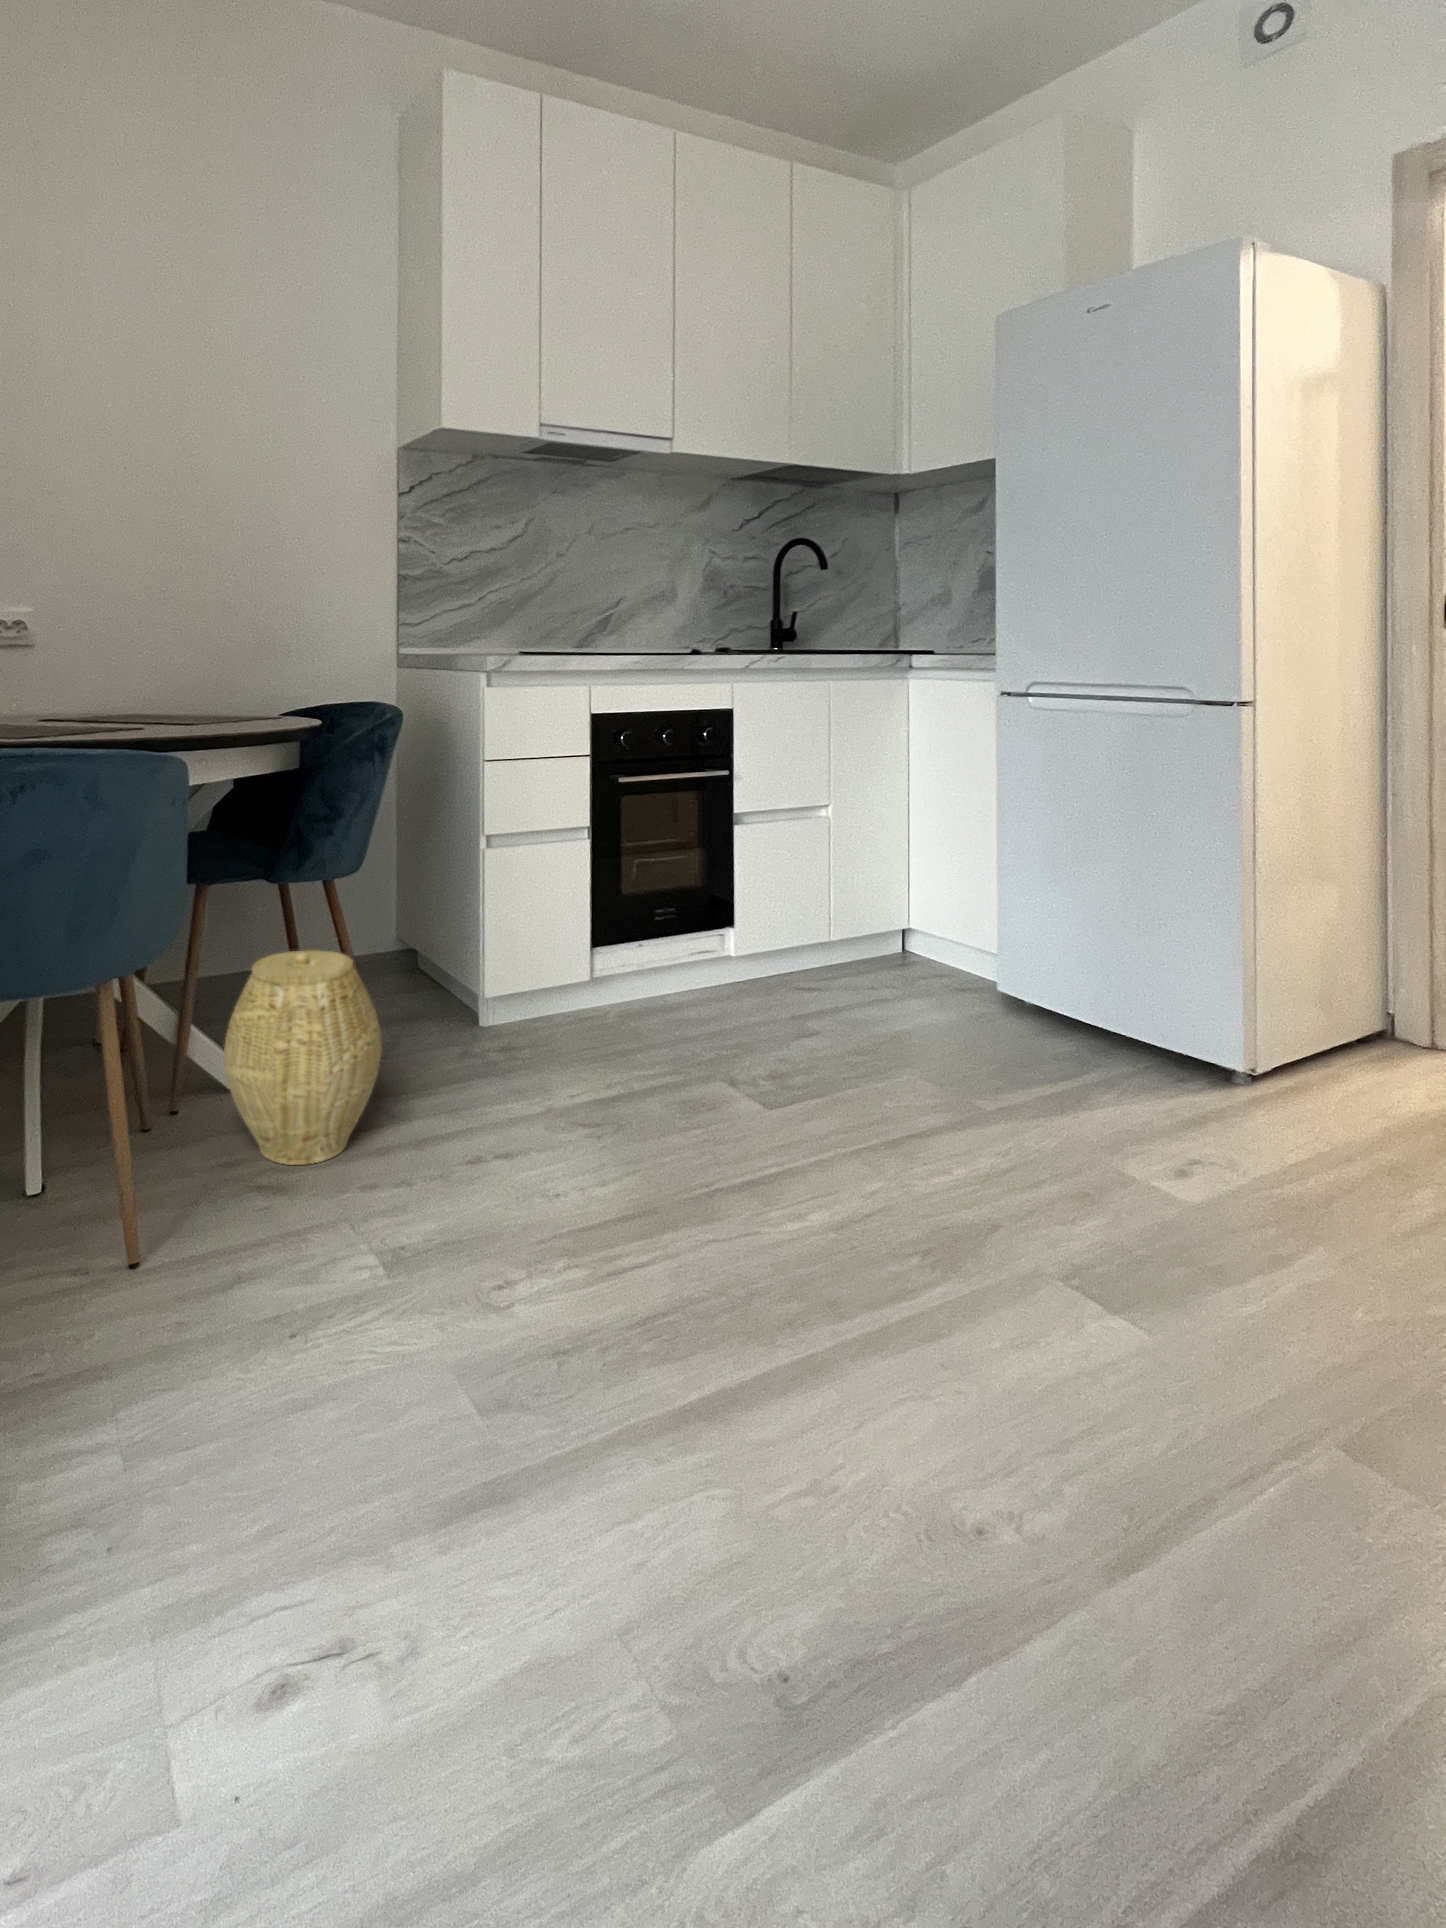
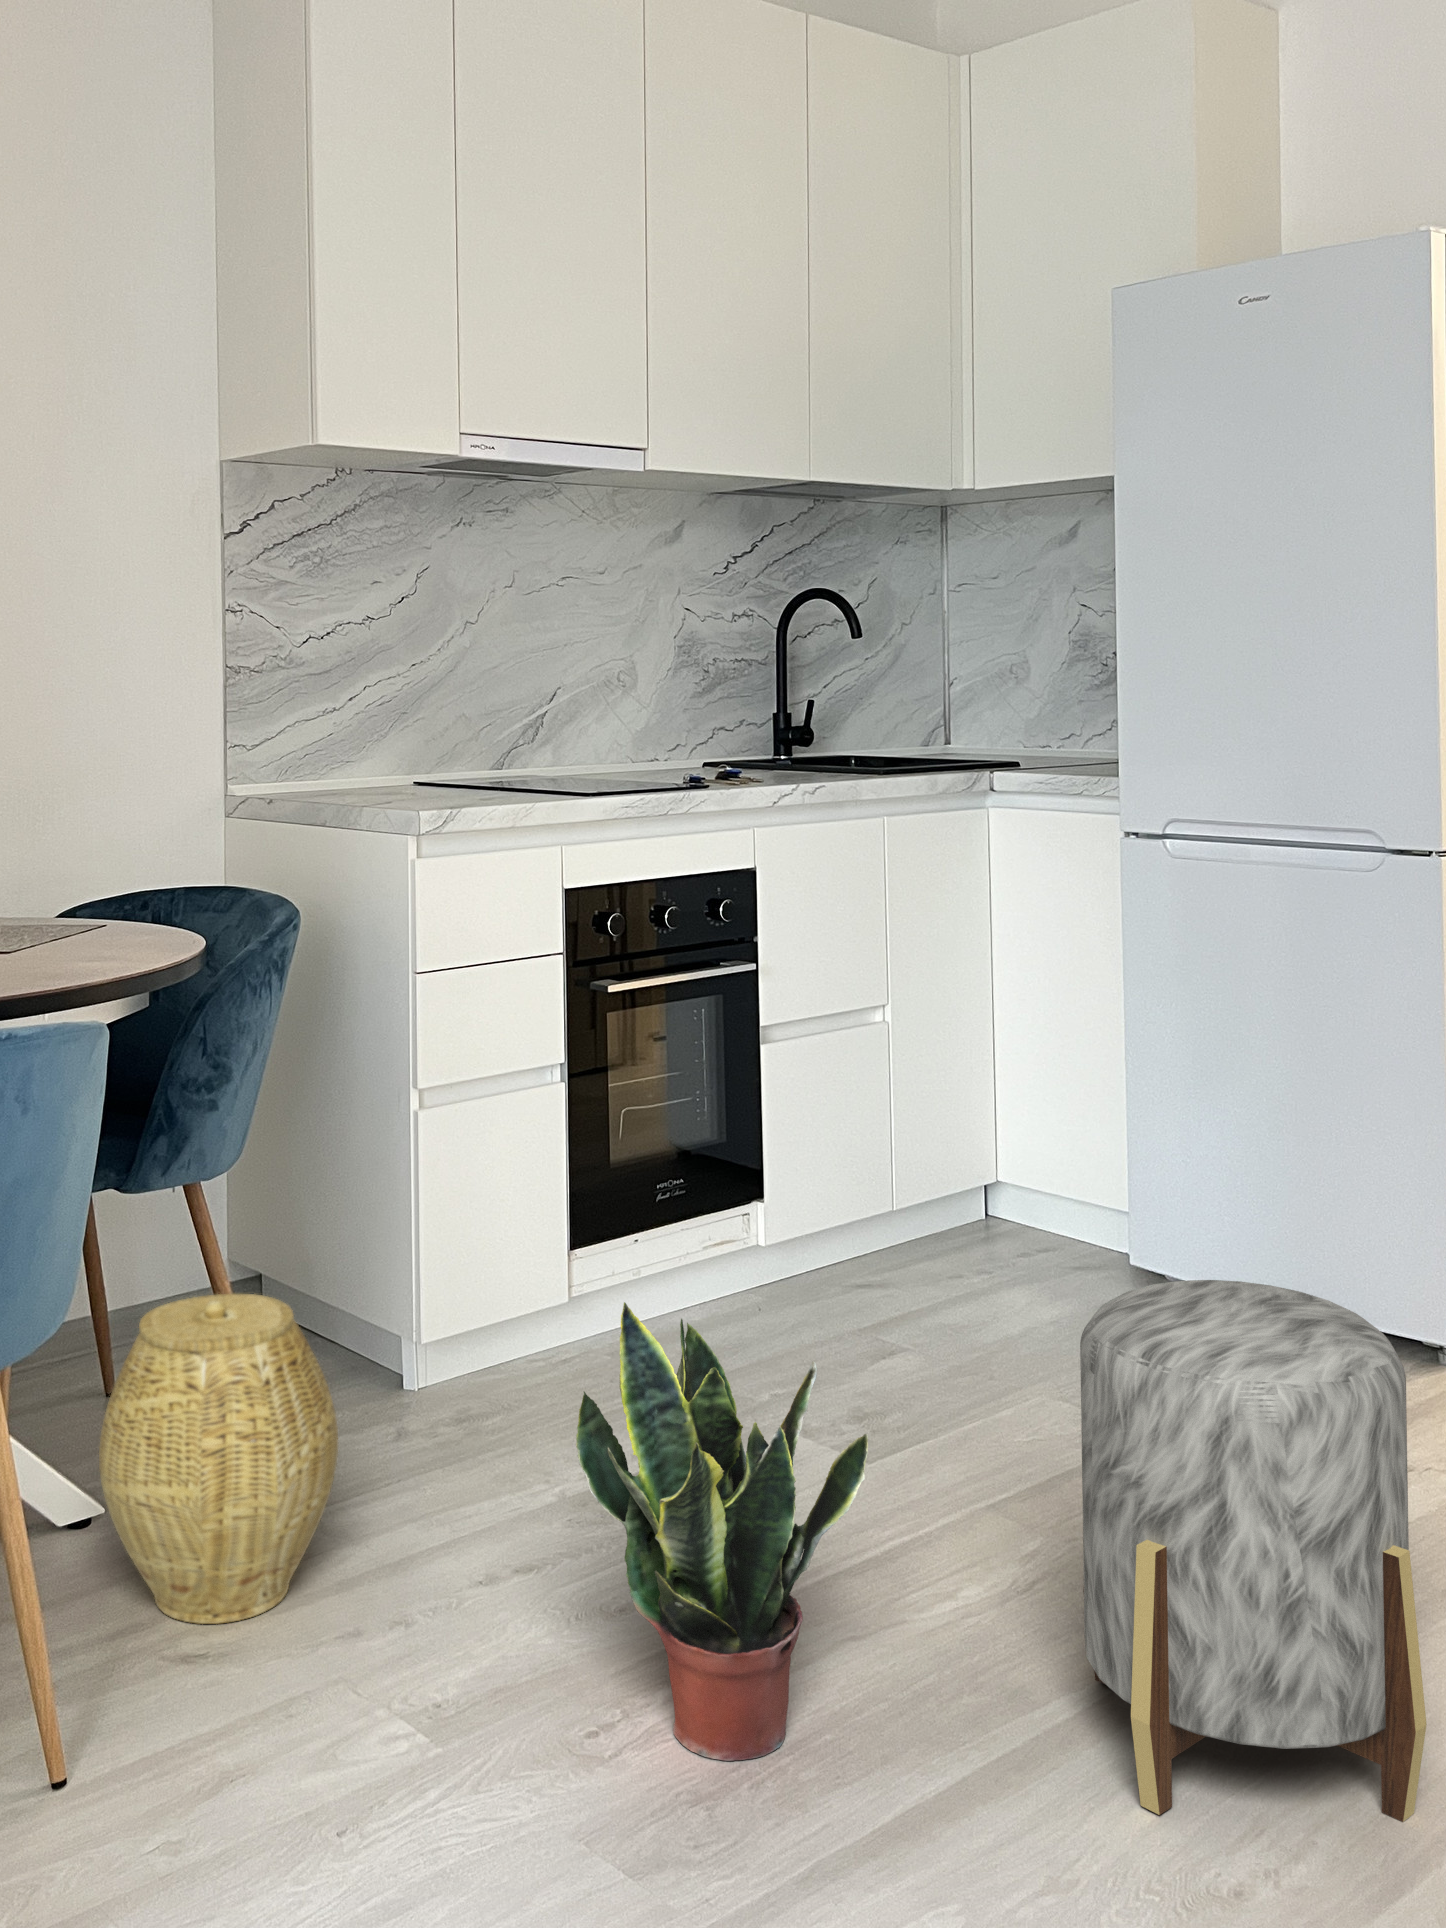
potted plant: none [496,970,709,1317] -> present [576,1302,868,1761]
stool: none [876,992,1164,1462] -> present [1080,1280,1427,1822]

